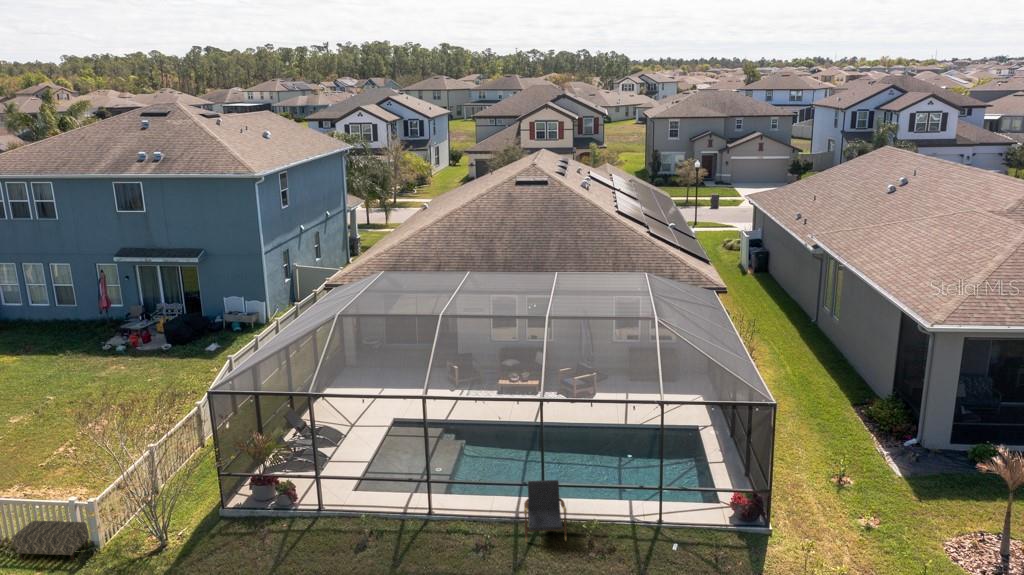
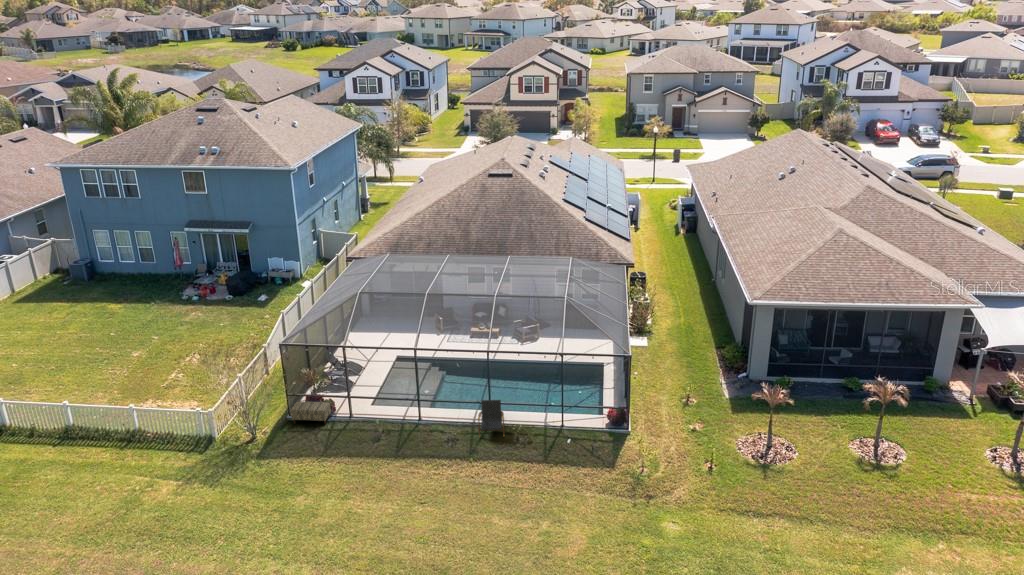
bench: present [13,521,89,561] -> present [291,401,331,424]

